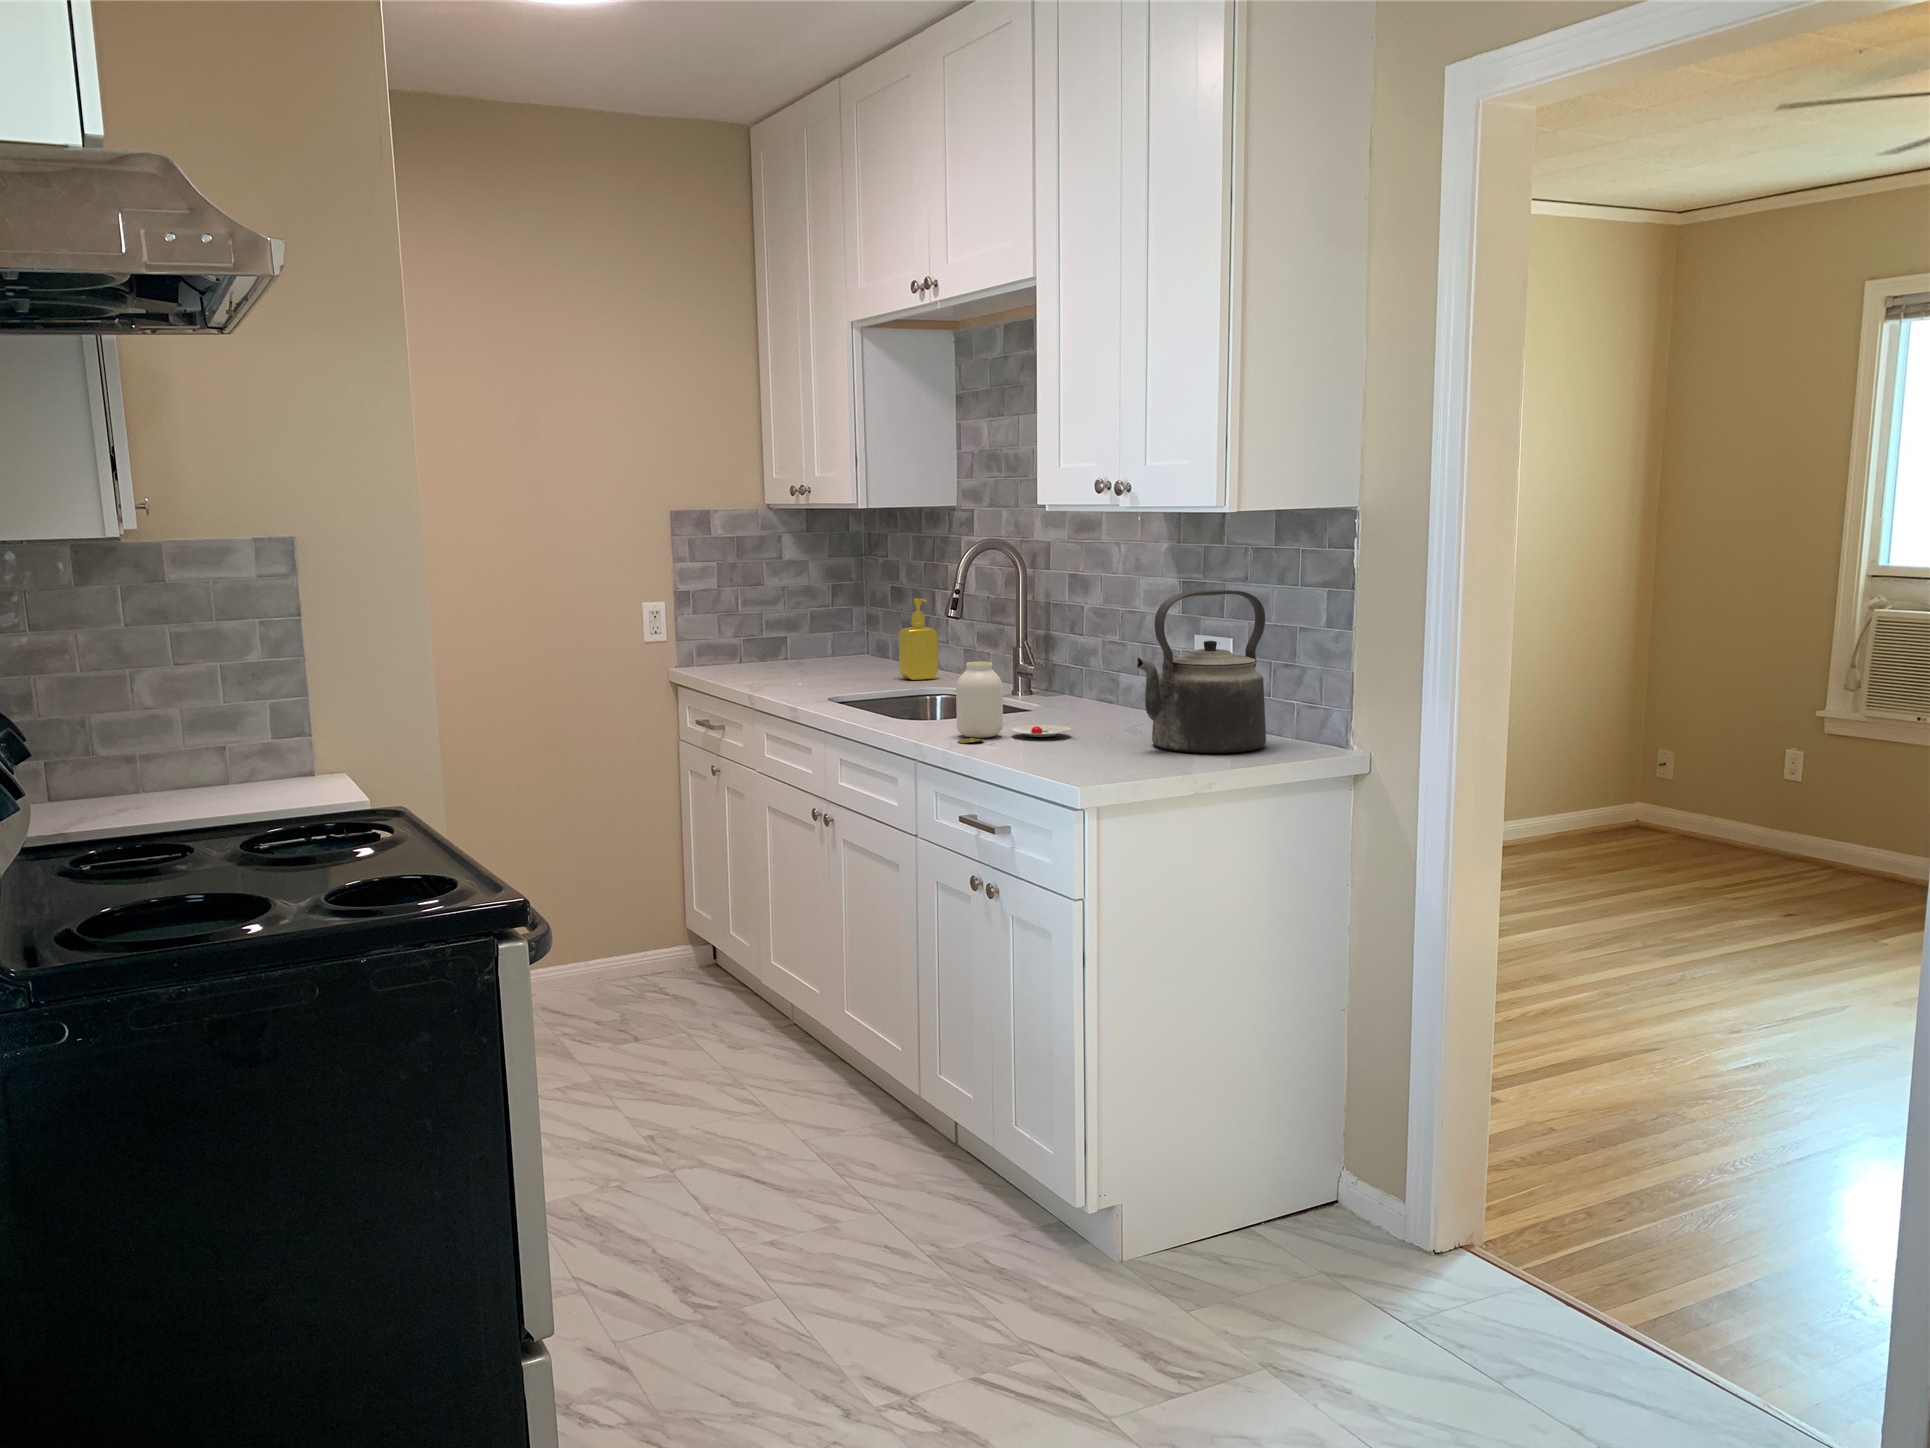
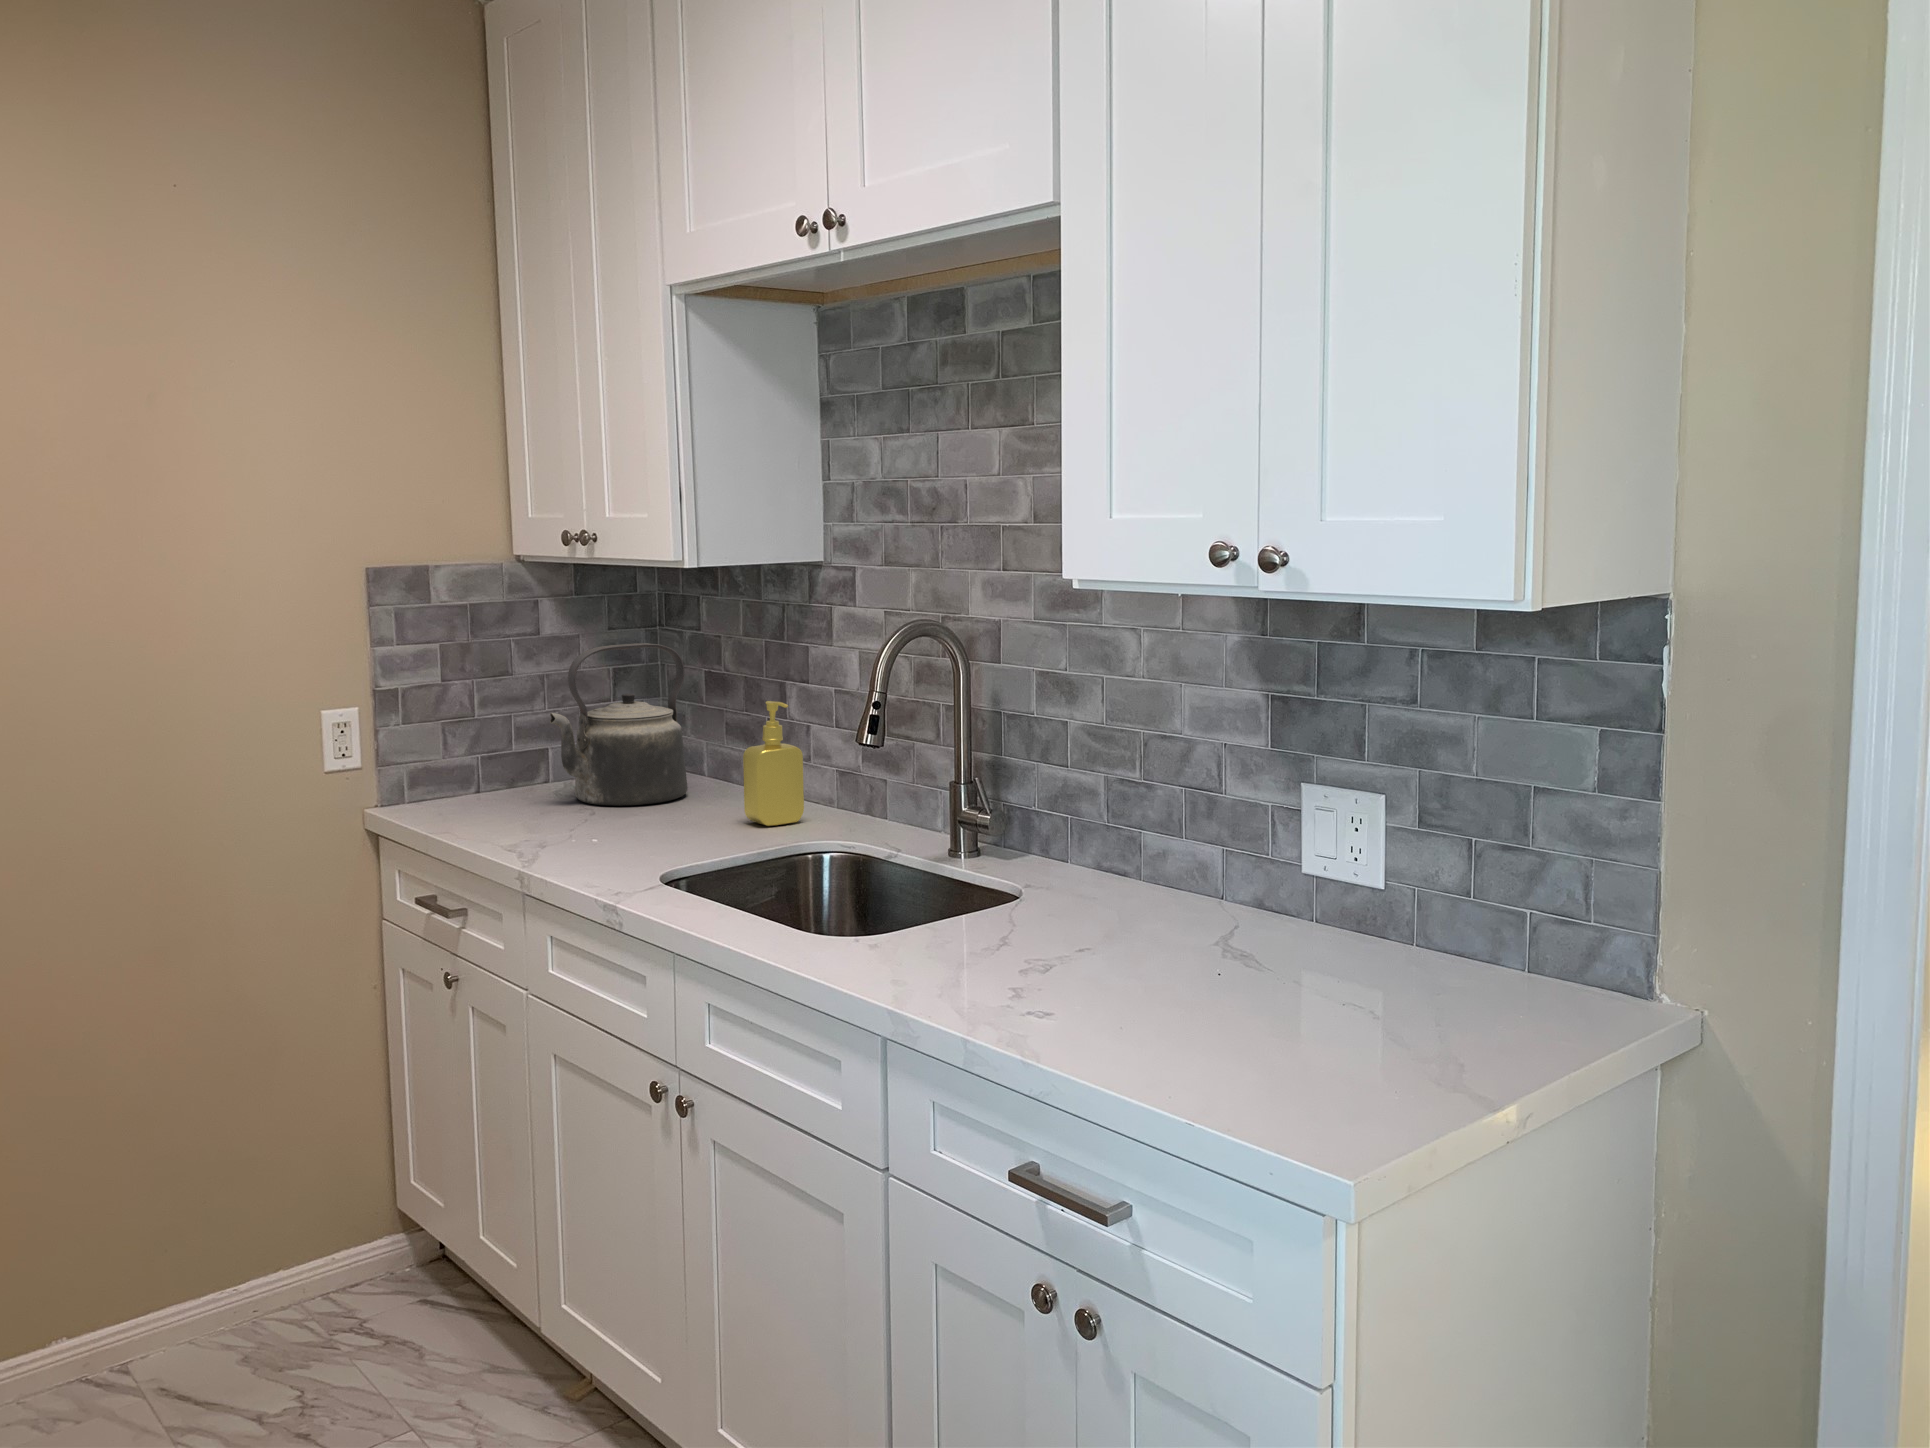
kettle: present [1137,590,1266,753] -> present [550,643,688,806]
jar: present [956,662,1075,743] -> none [960,857,1172,1015]

